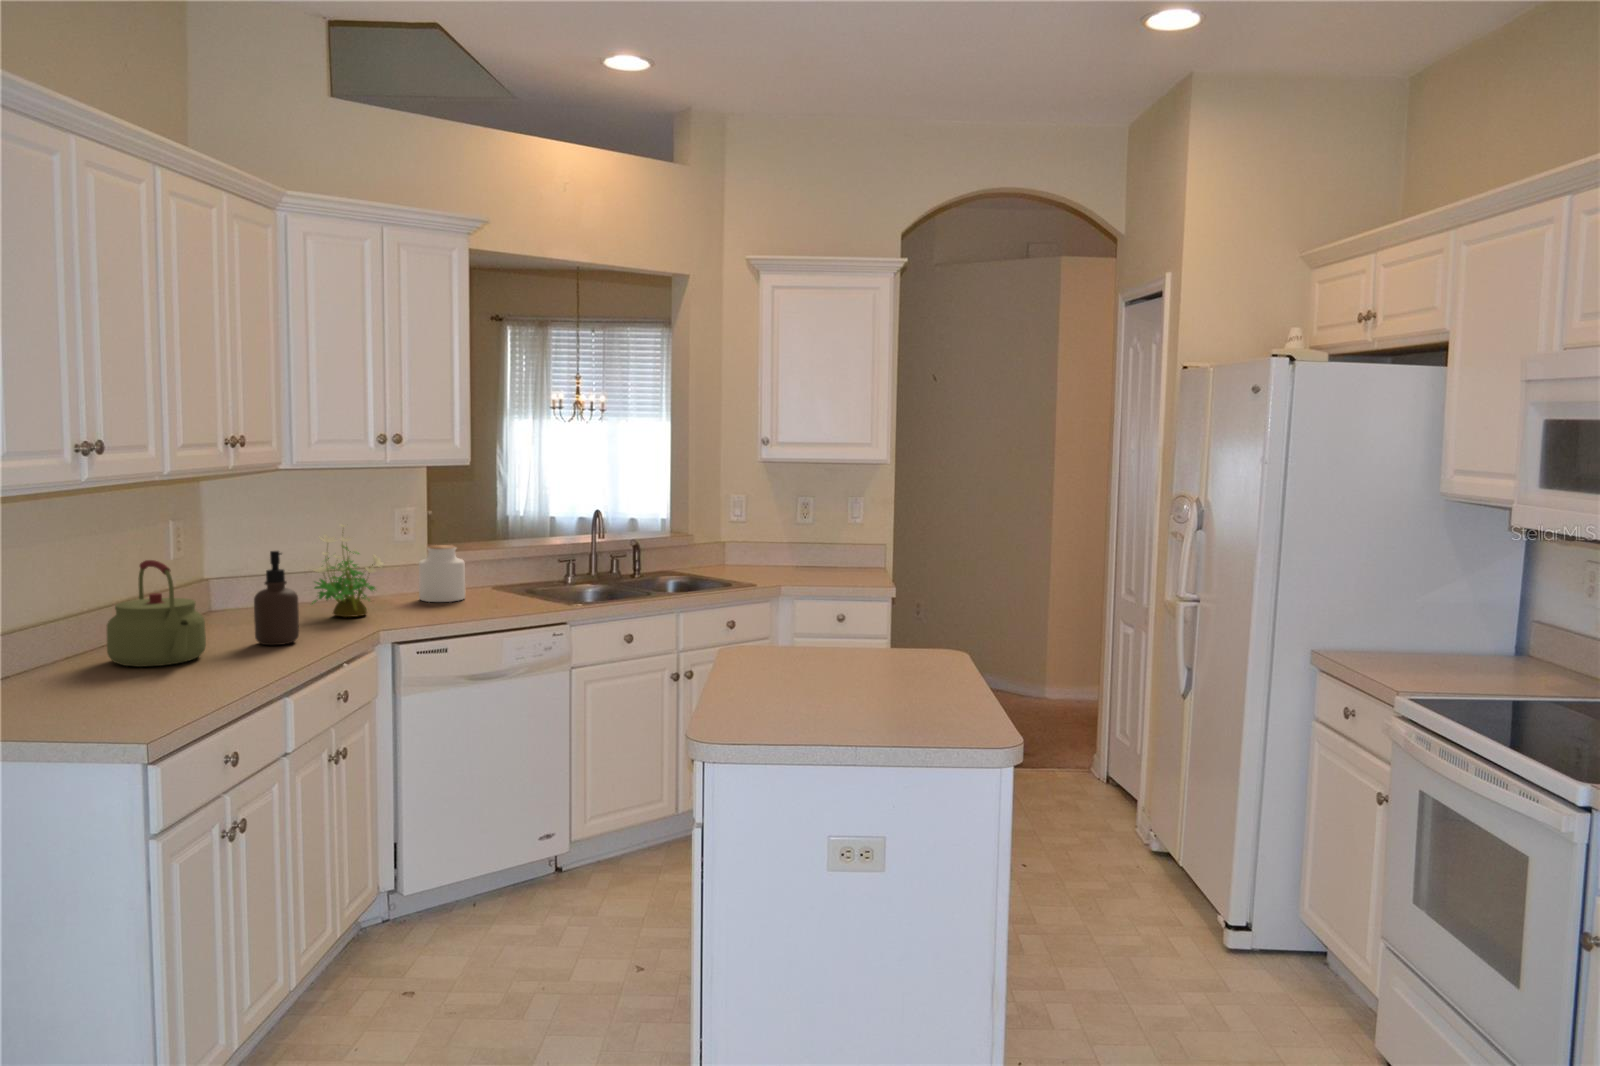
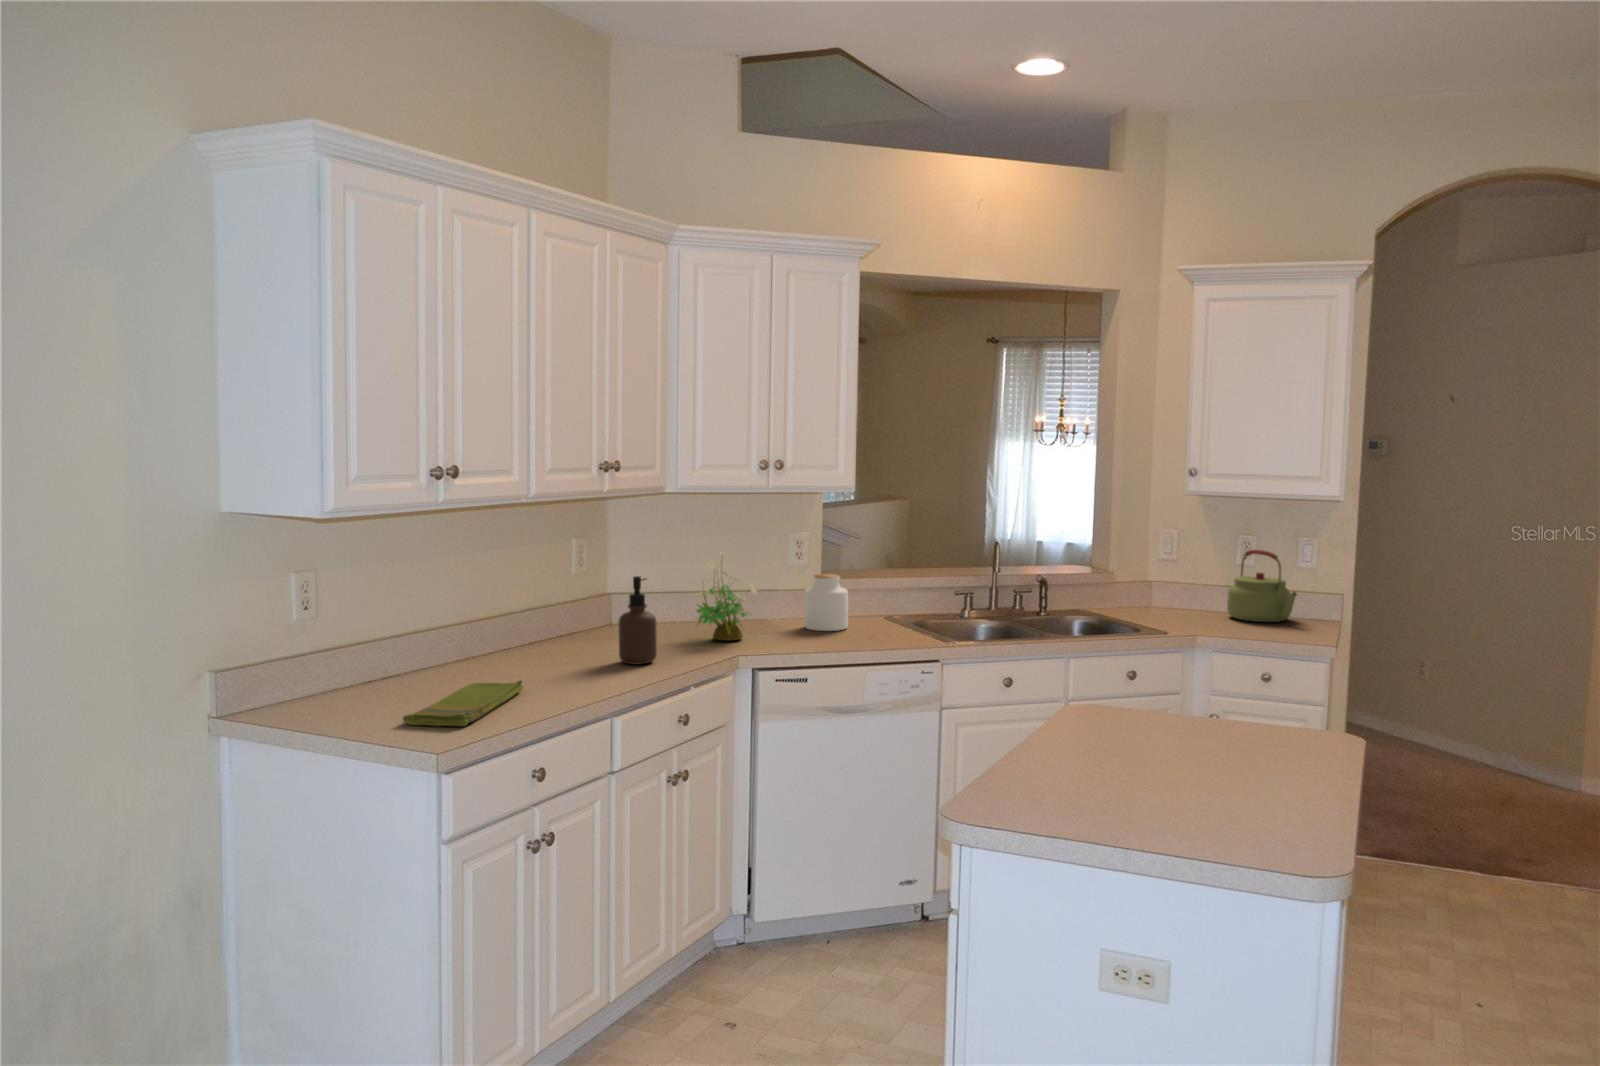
kettle: present [107,560,206,667] -> present [1227,550,1297,622]
dish towel: none [69,667,179,723] -> present [403,680,523,726]

